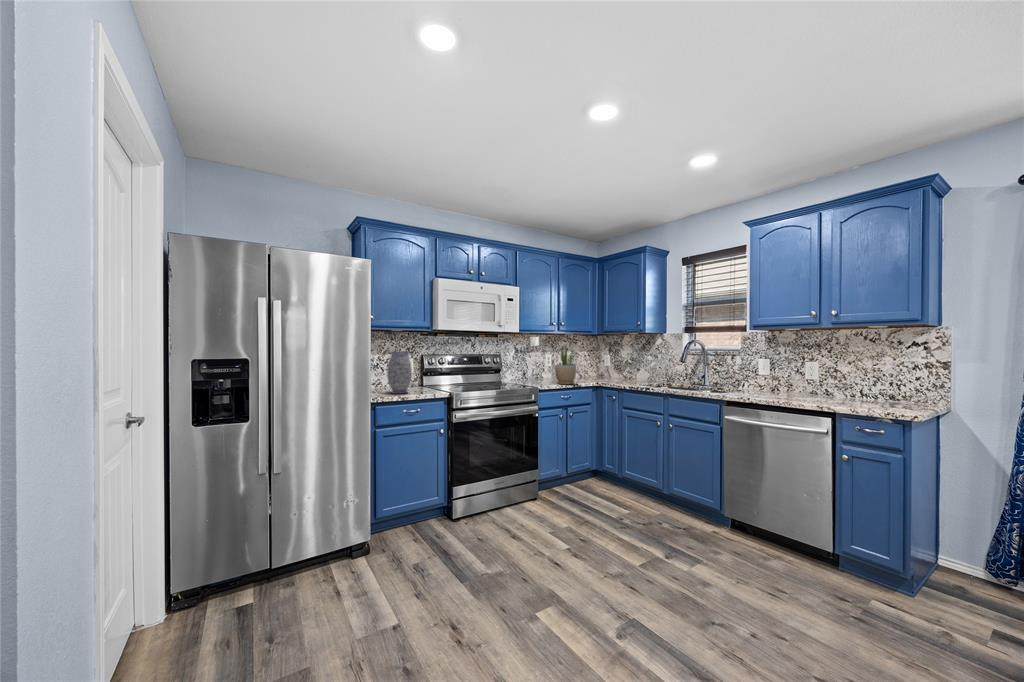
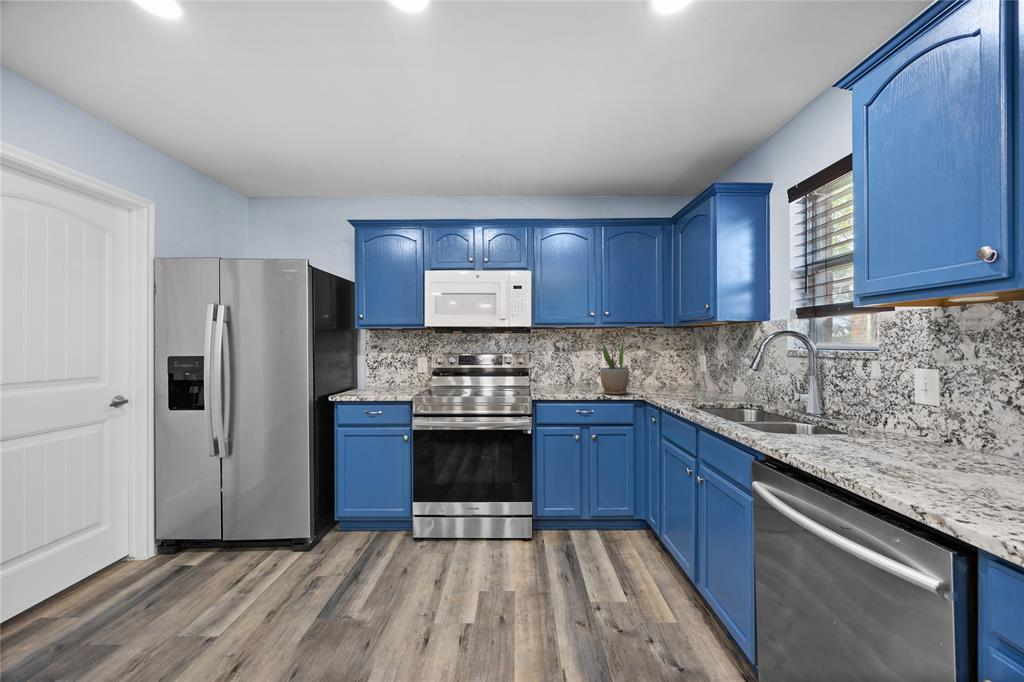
vase: present [387,352,412,394] -> none [365,351,391,394]

